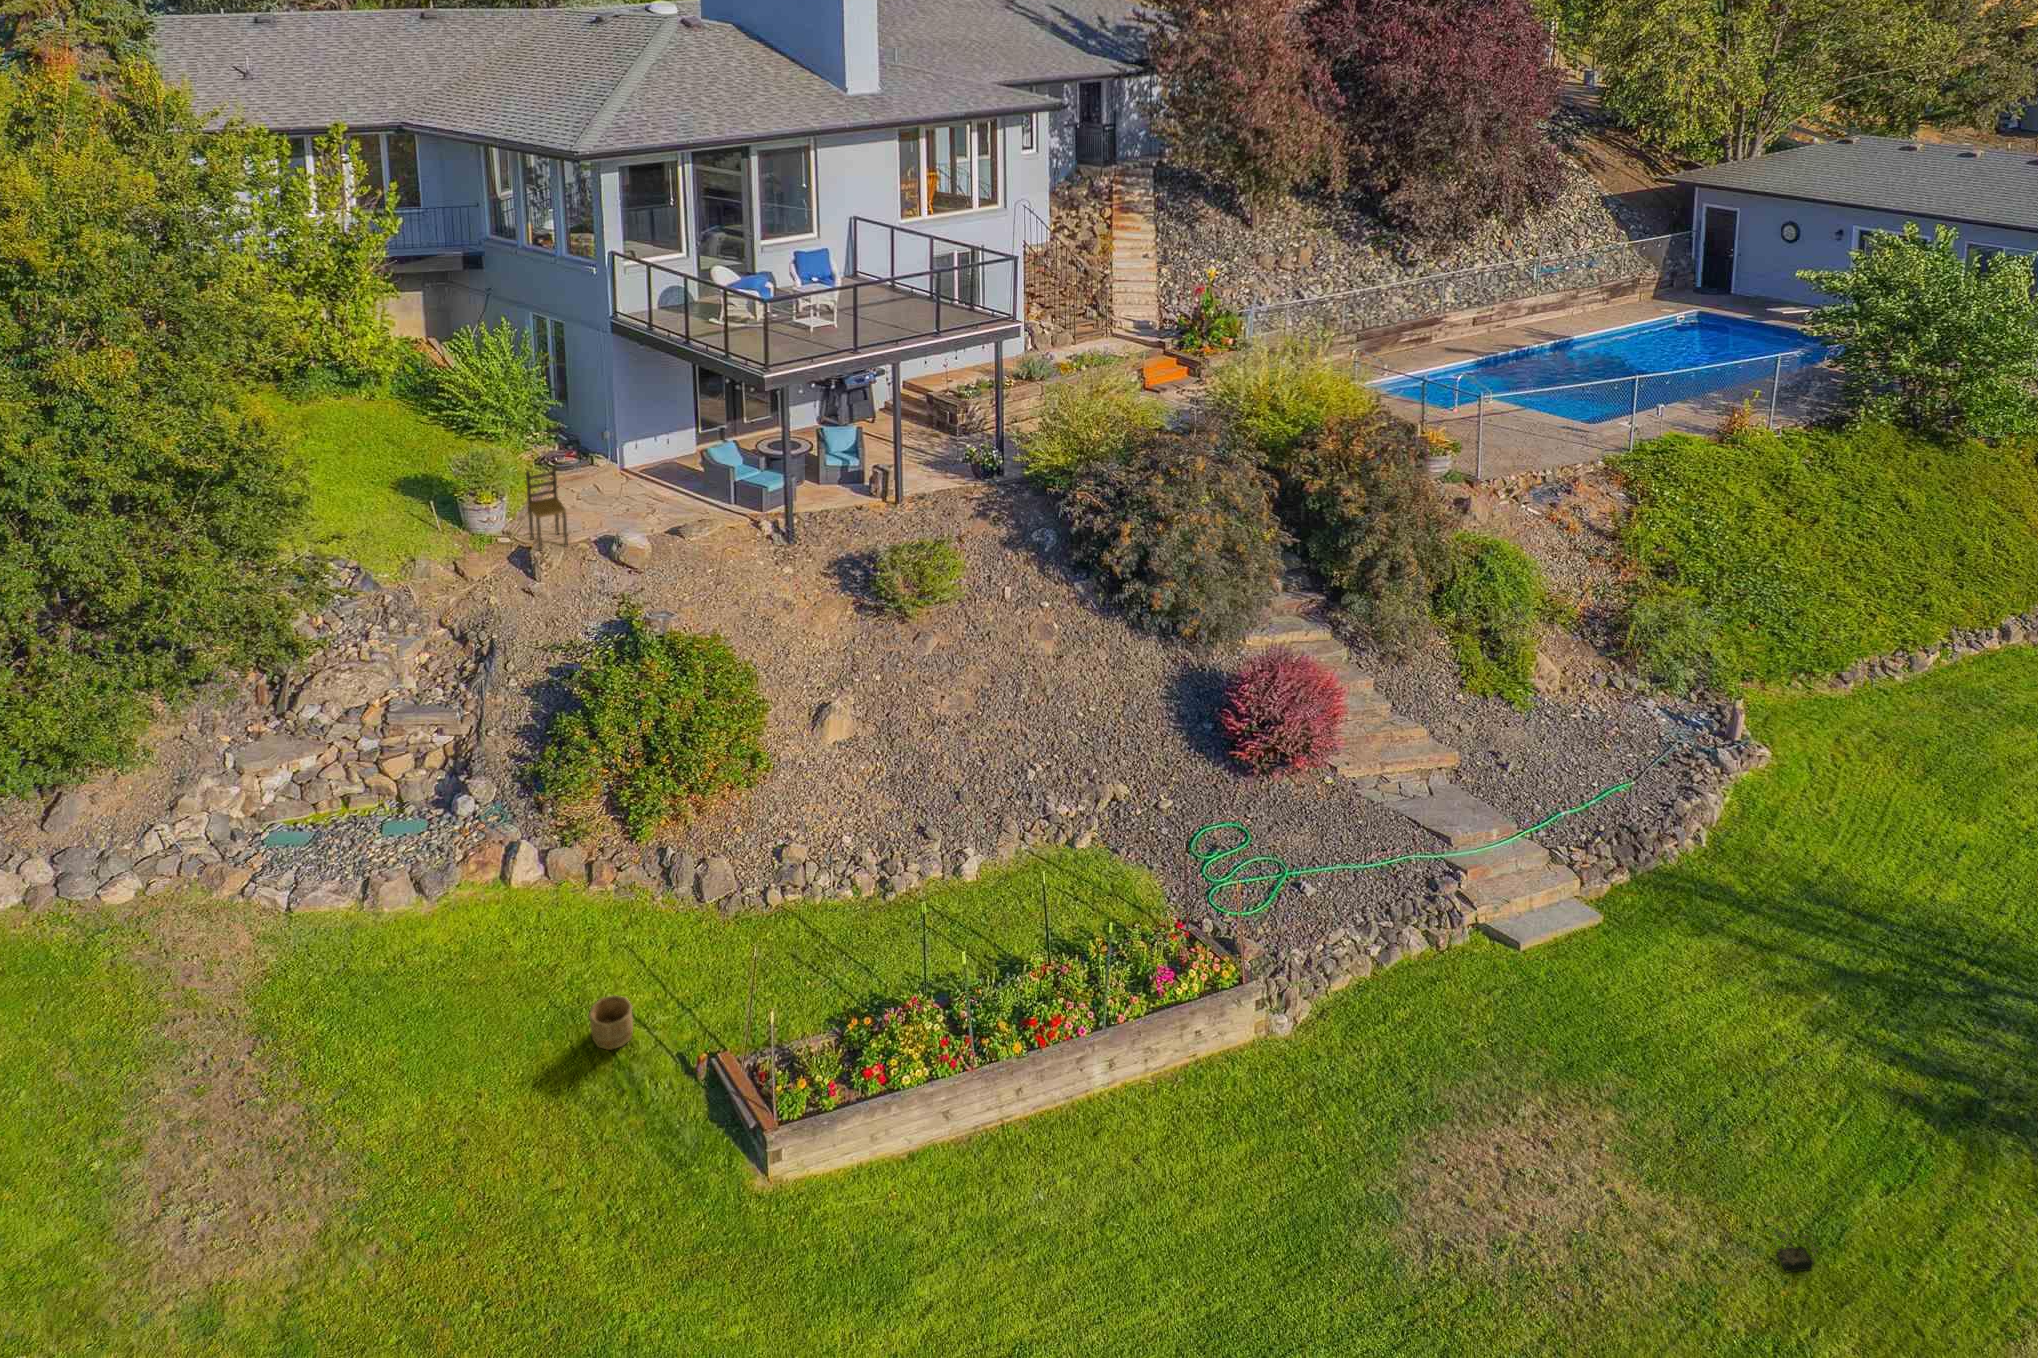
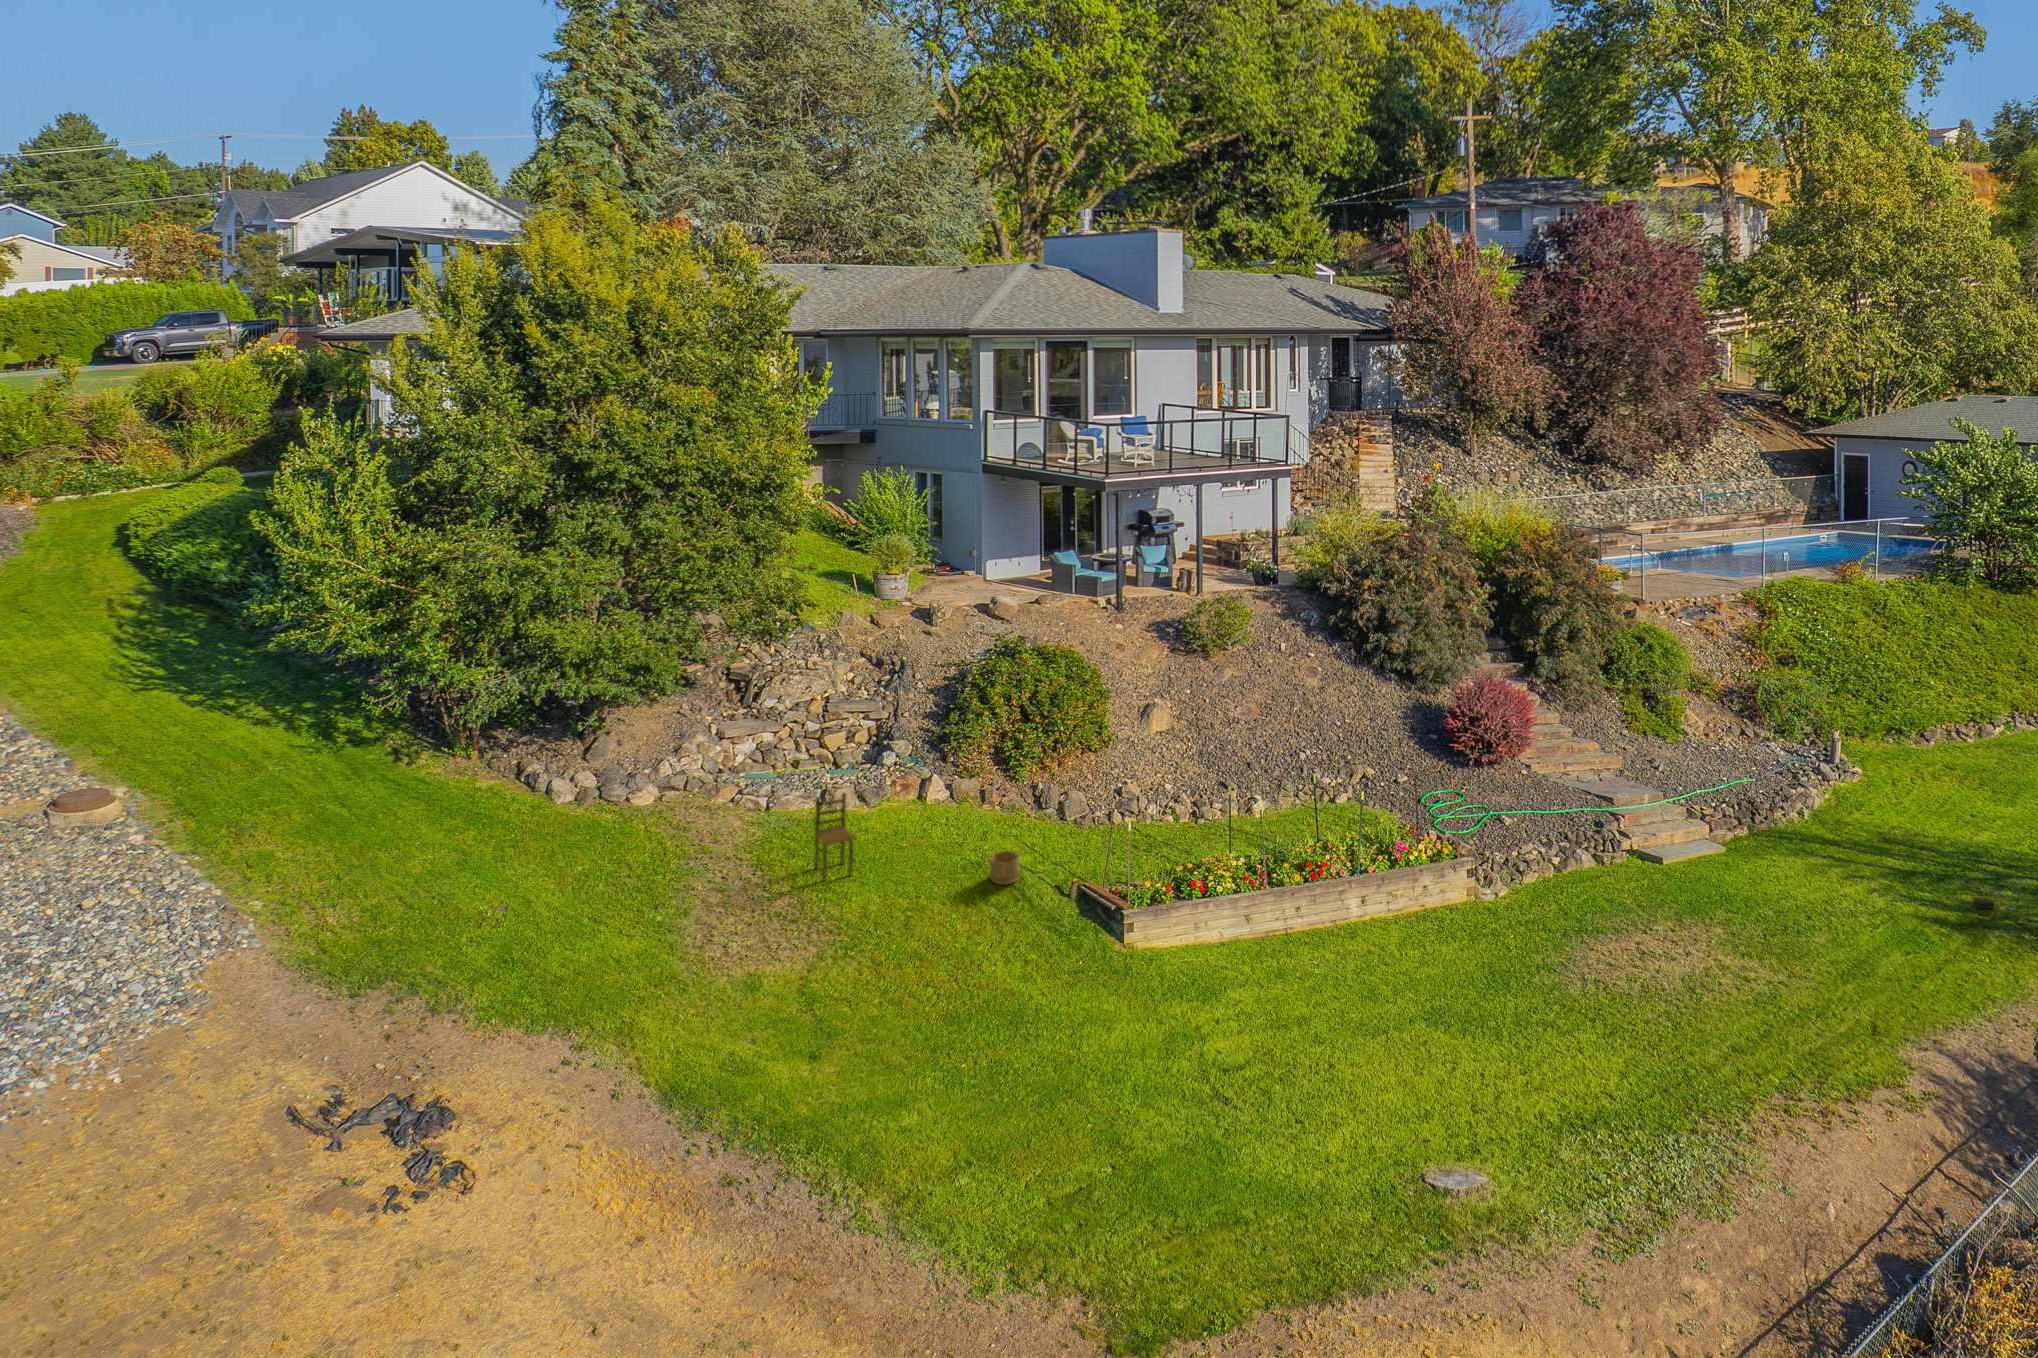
chair: present [526,466,568,551] -> present [814,793,853,881]
decorative plant: present [1772,1228,1819,1272] -> present [1971,882,1996,909]

